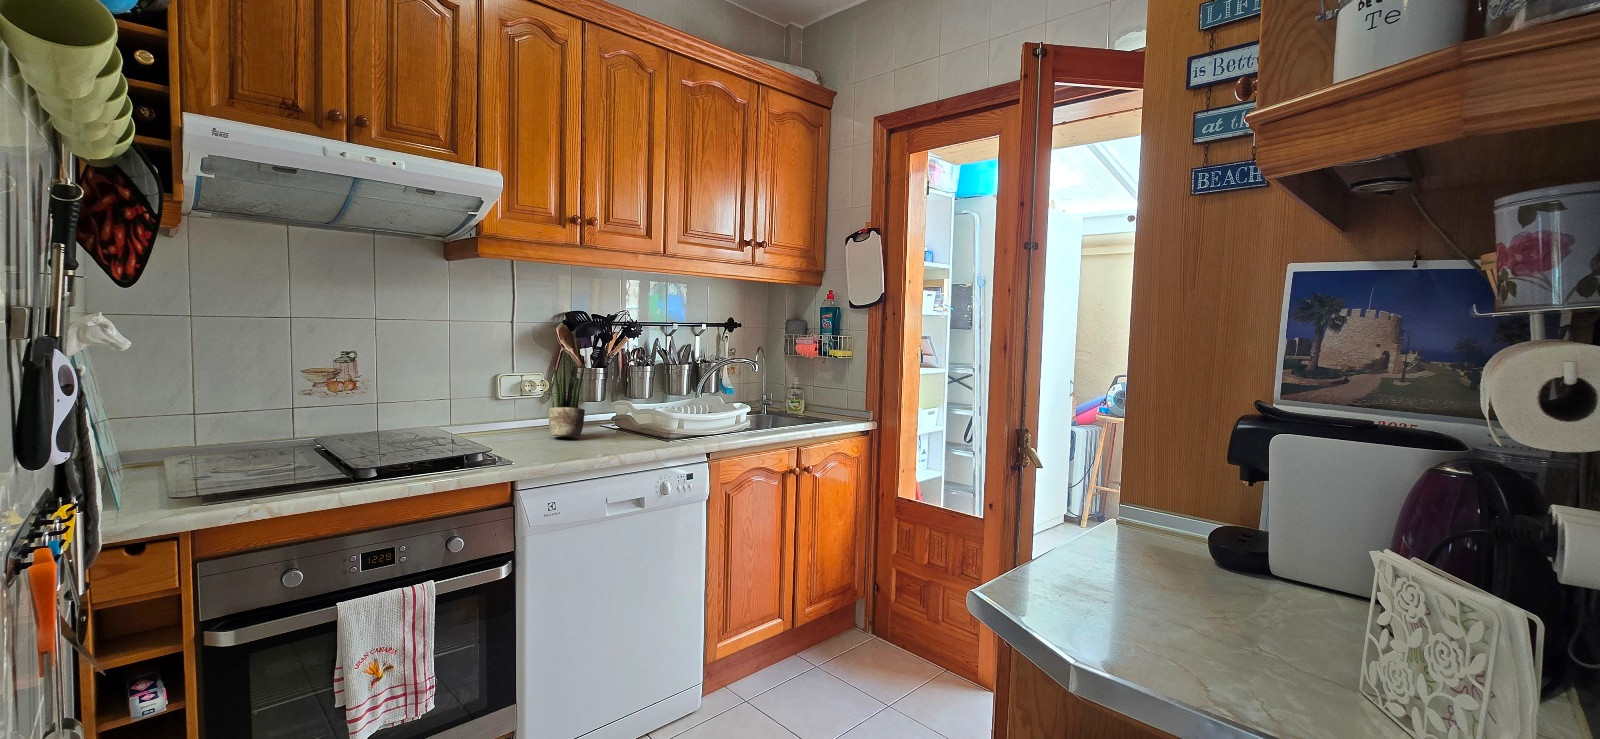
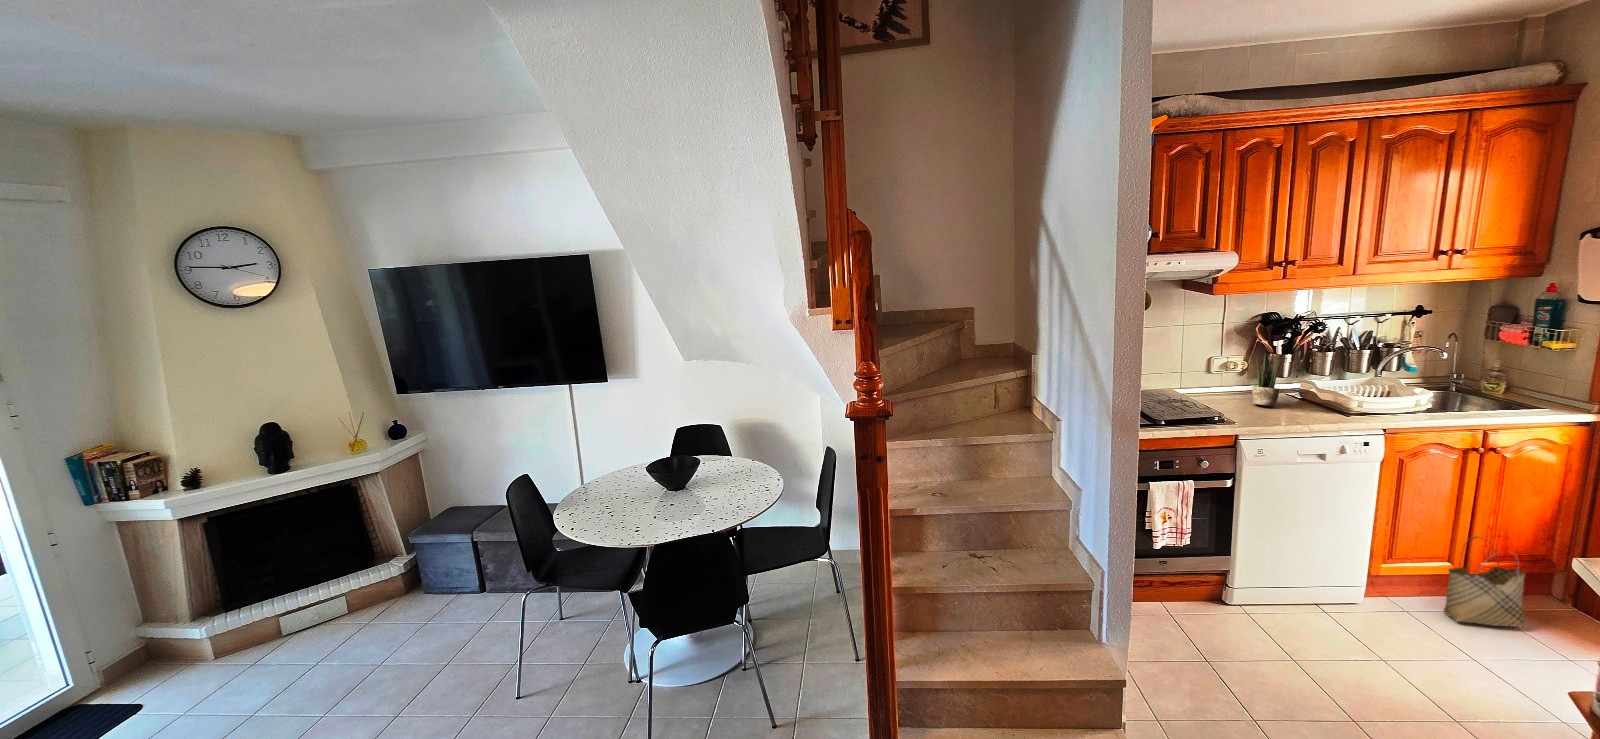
woven basket: none [780,580,846,700] -> present [1444,537,1525,627]

